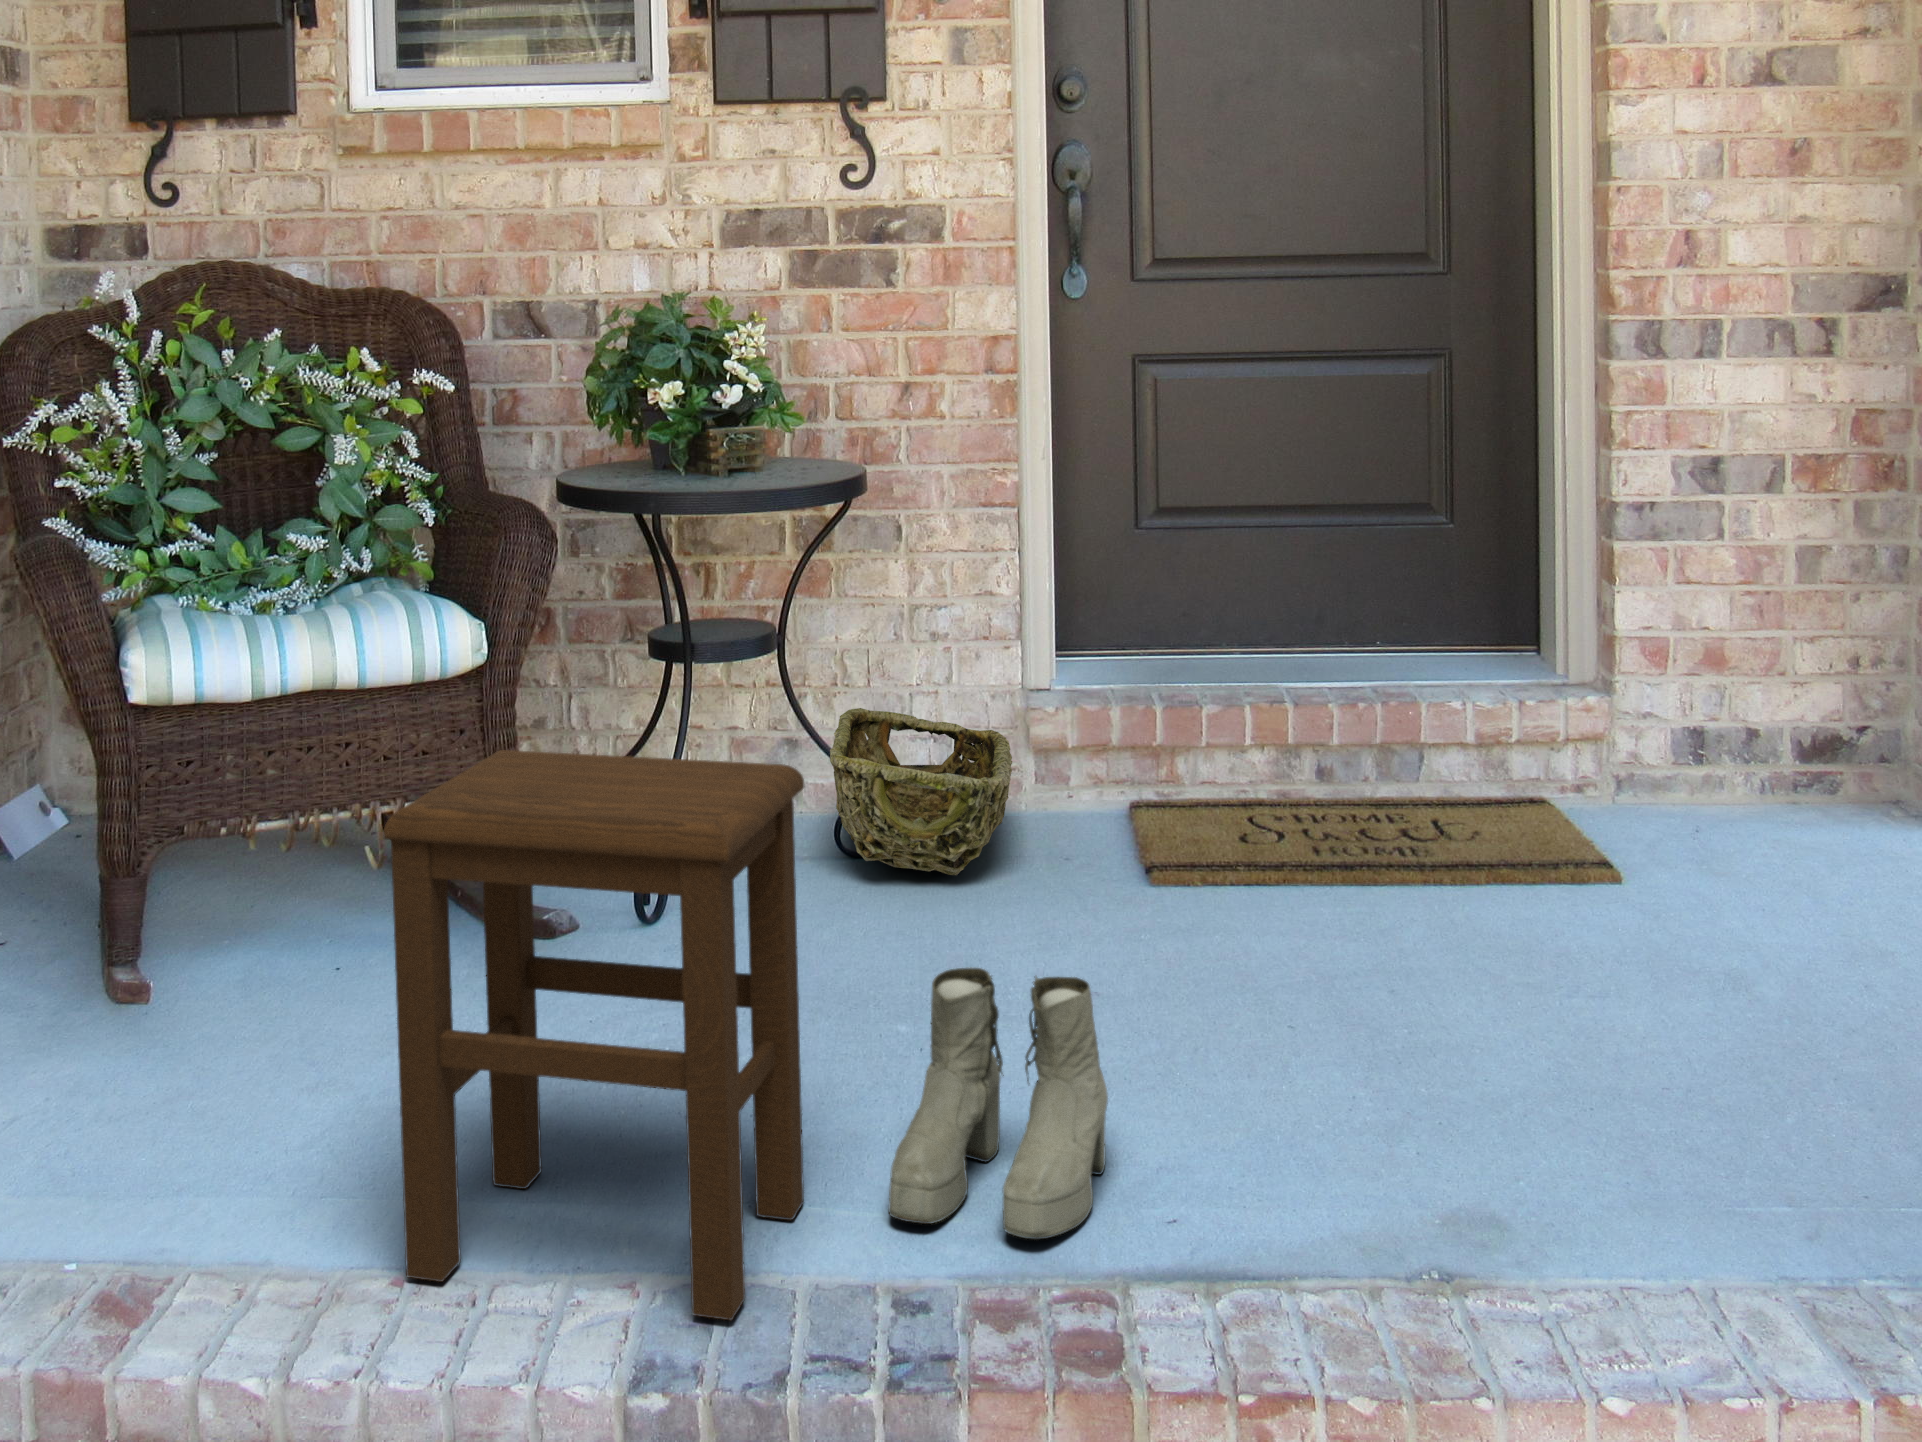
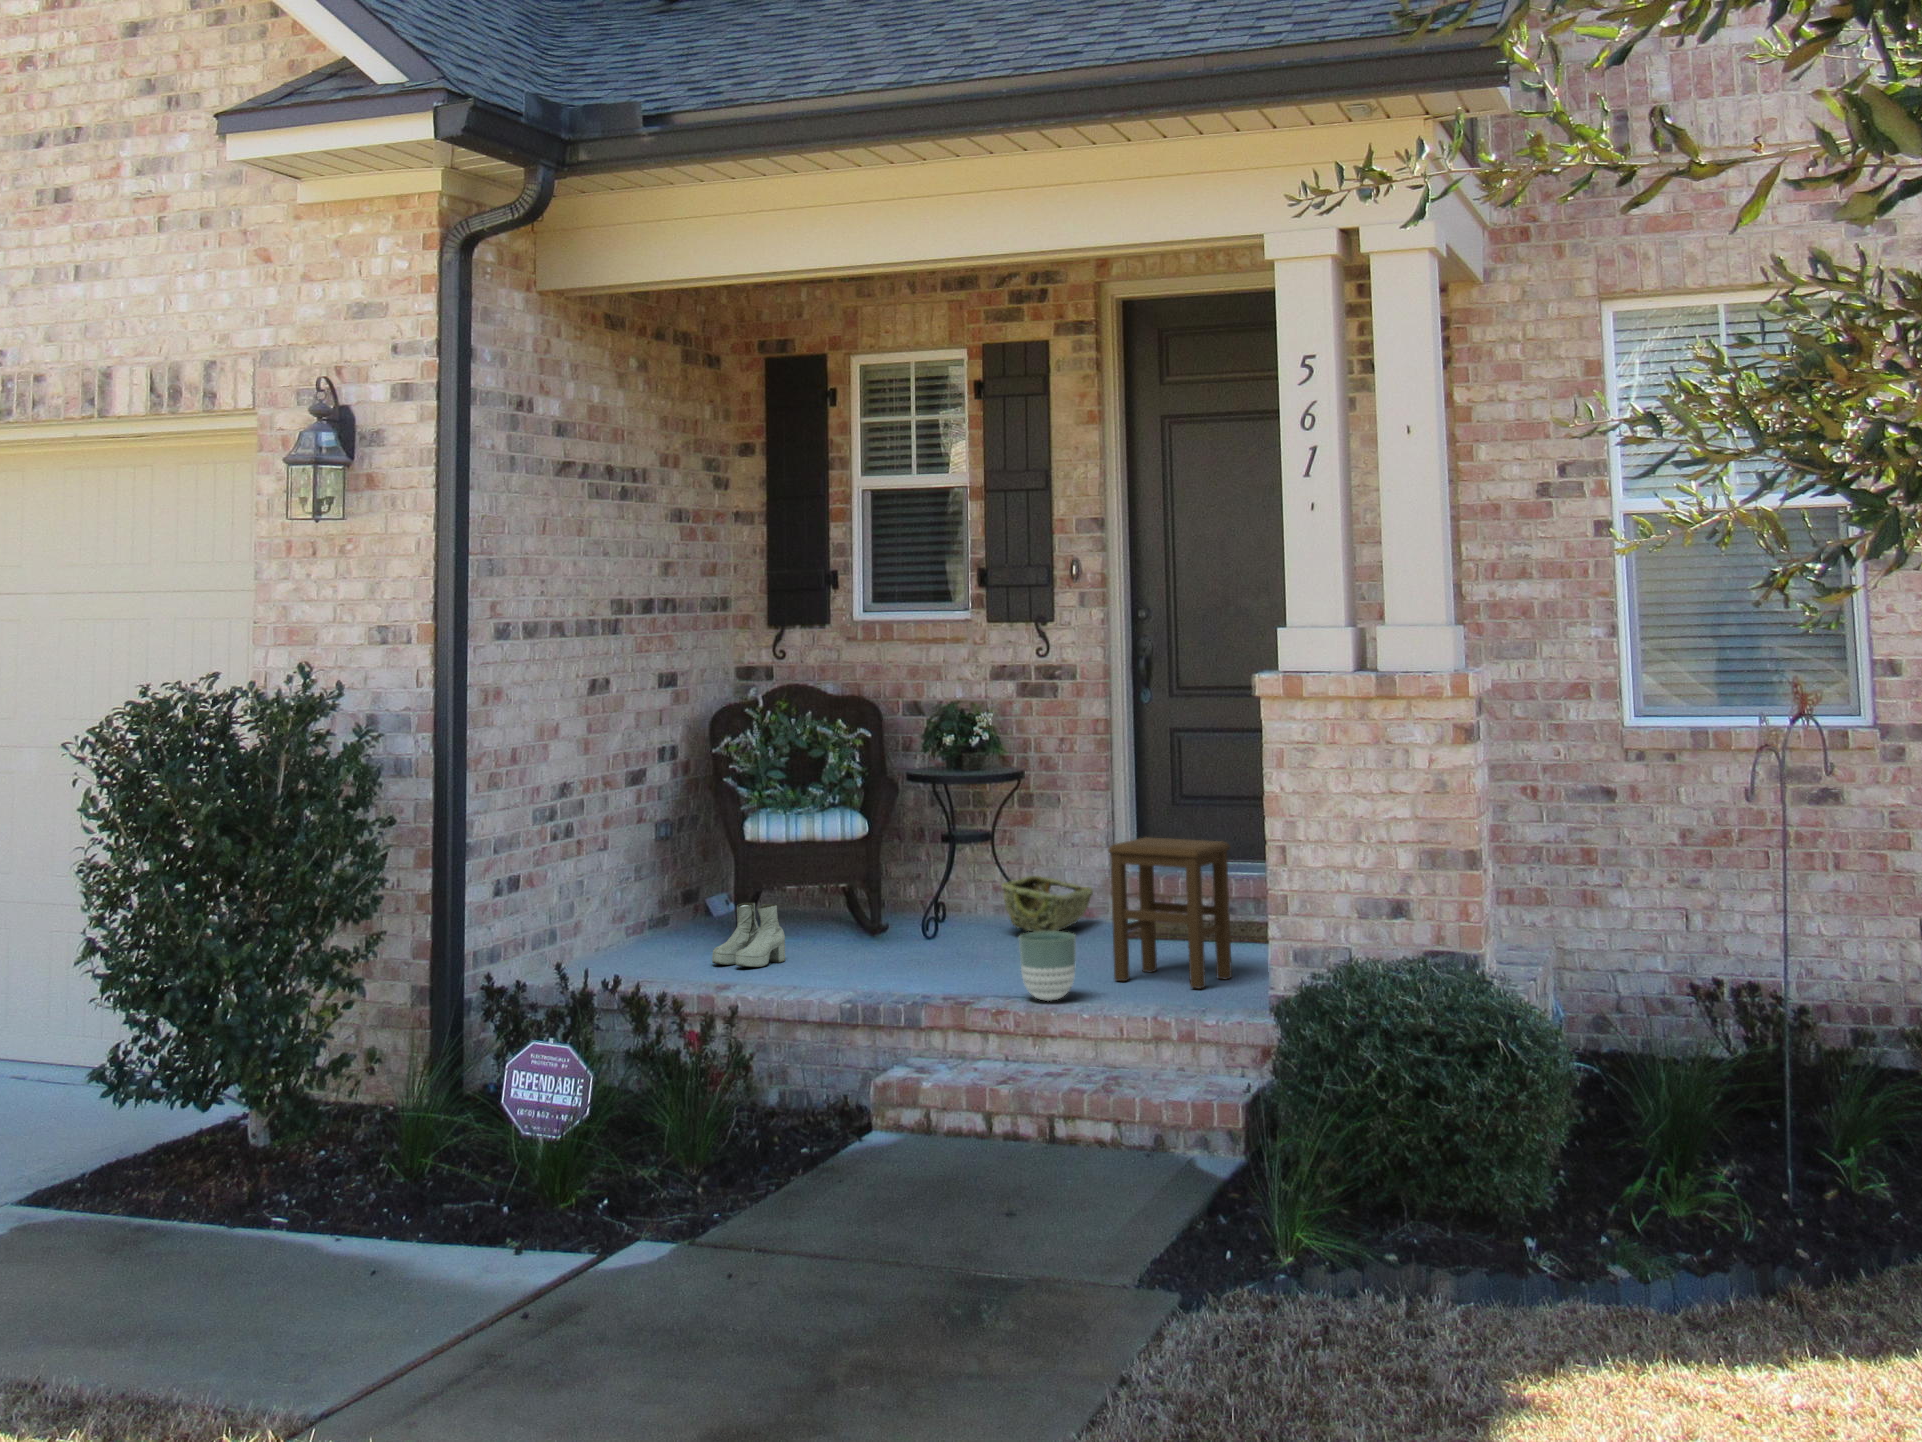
stool: present [384,750,804,1320] -> present [1109,837,1232,989]
boots: present [888,967,1108,1240] -> present [712,903,785,967]
planter: none [1259,1020,1467,1286] -> present [1019,931,1076,1001]

